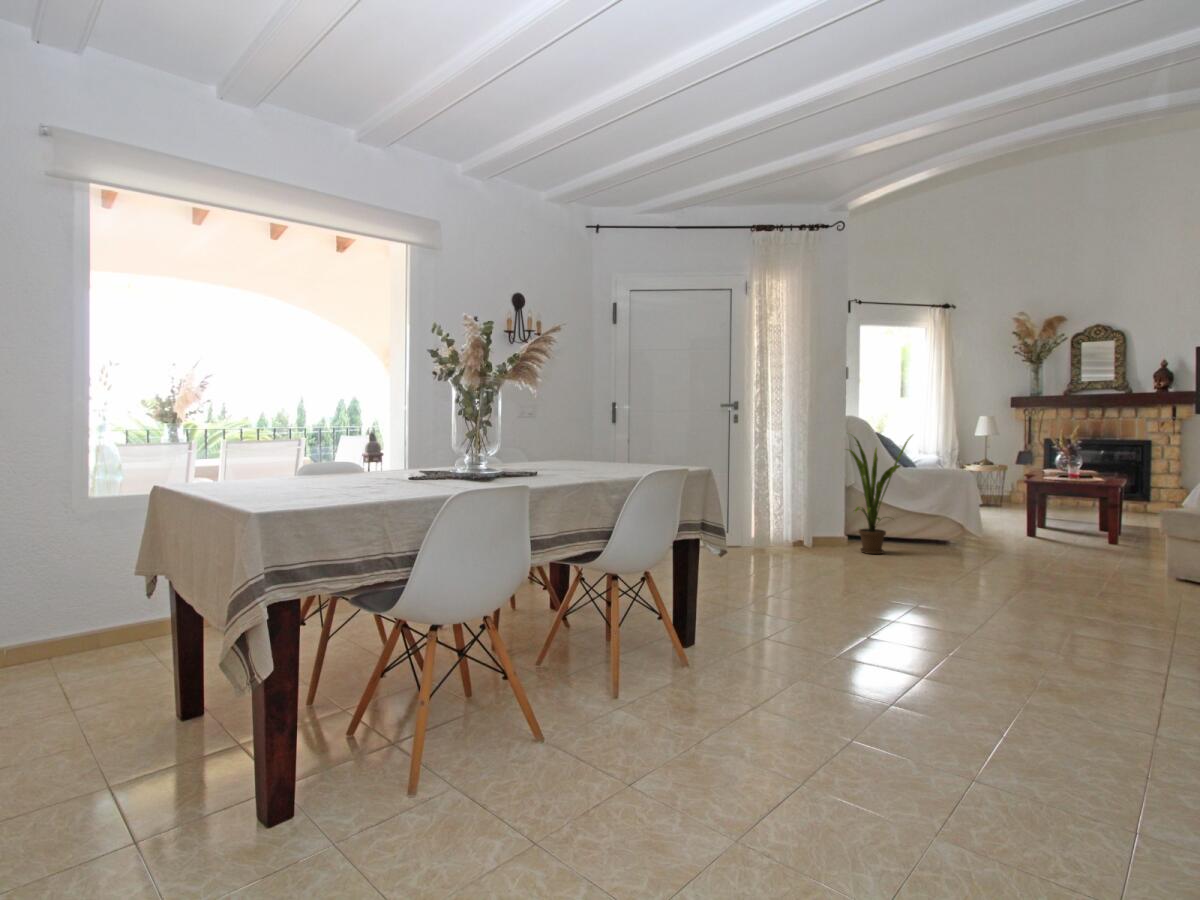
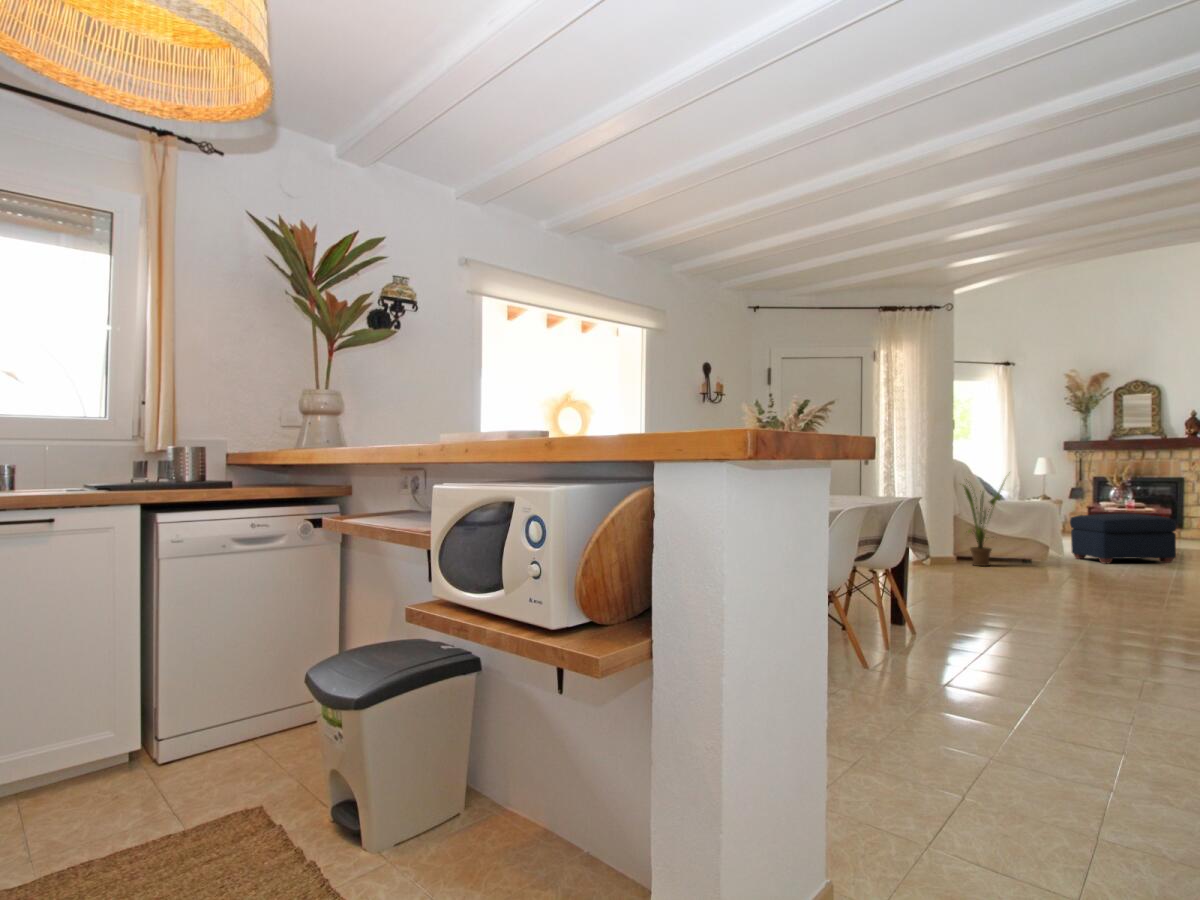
ottoman: none [997,487,1134,552] -> present [1070,514,1176,563]

